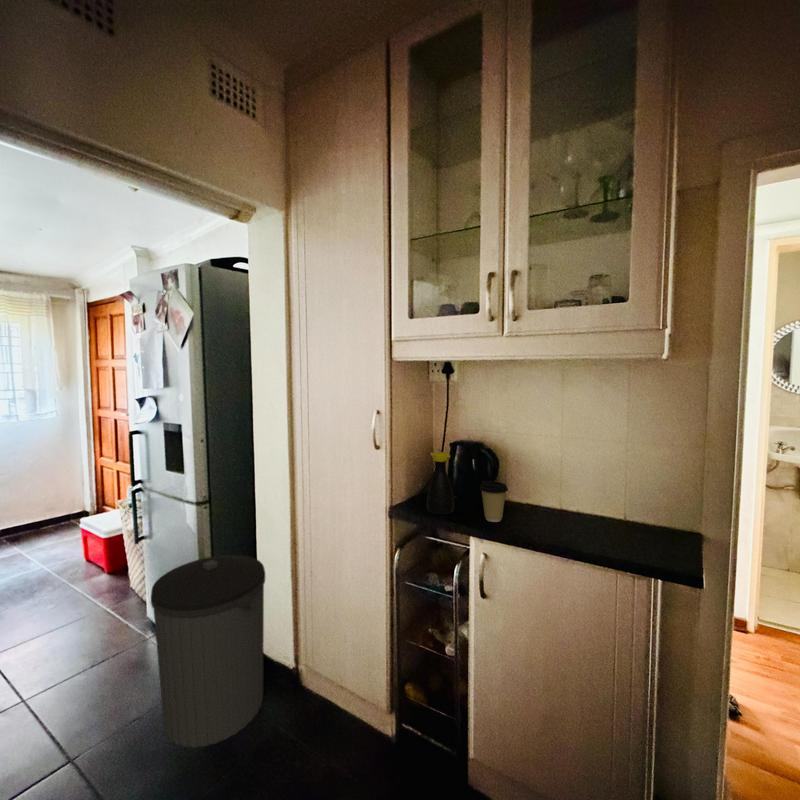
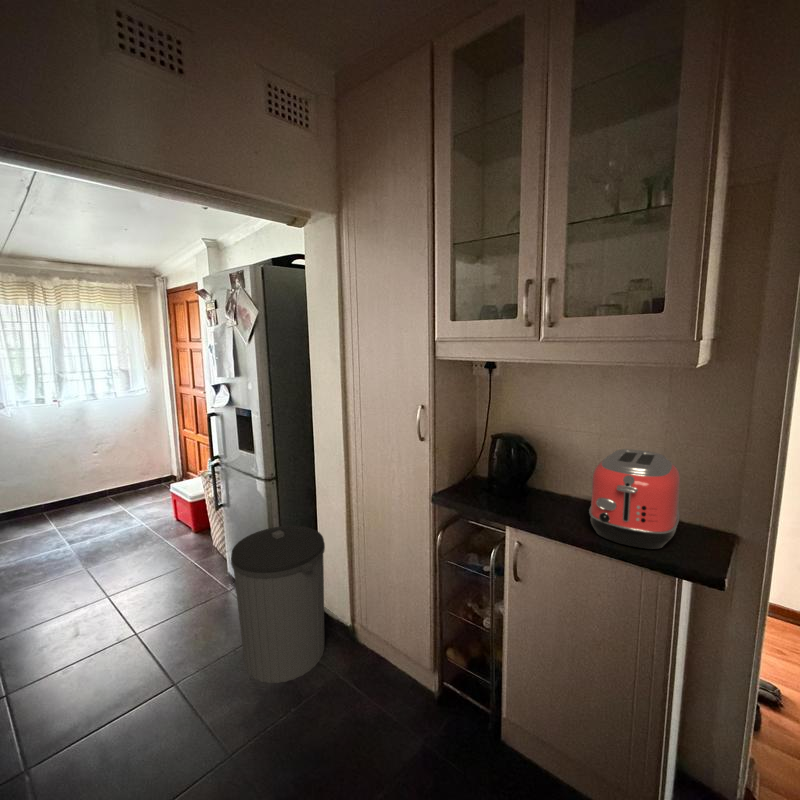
toaster: none [558,451,647,552] -> present [589,449,680,549]
bottle: present [427,452,454,515] -> none [467,445,493,503]
coffee cup: present [479,481,508,522] -> none [516,474,544,513]

